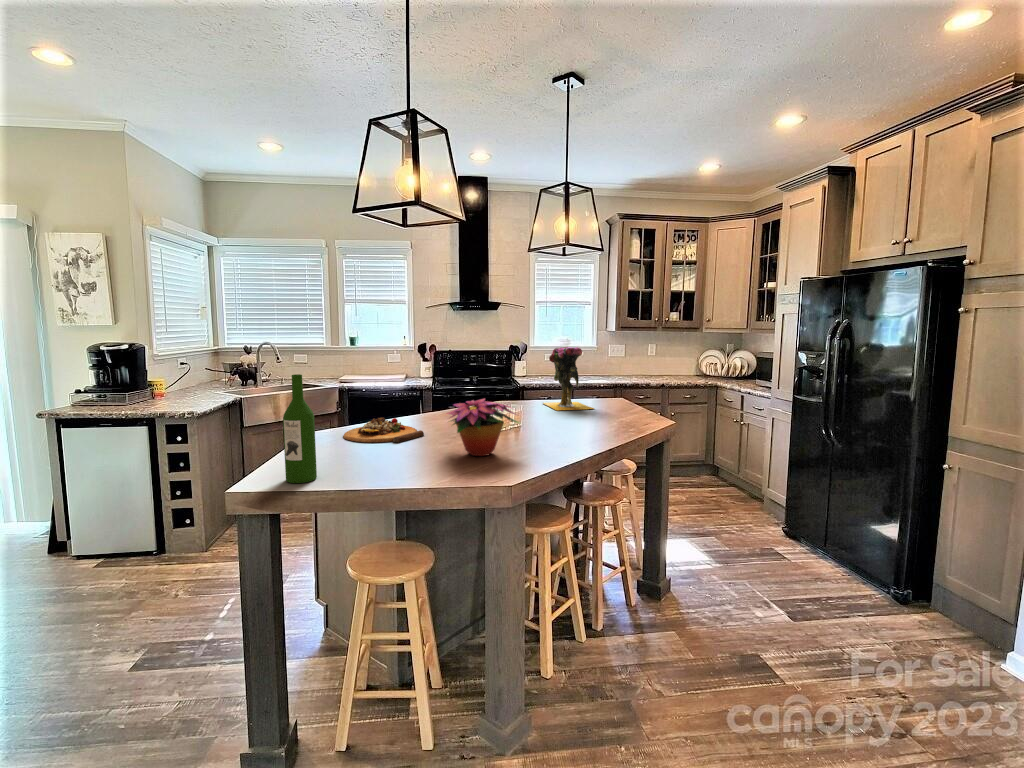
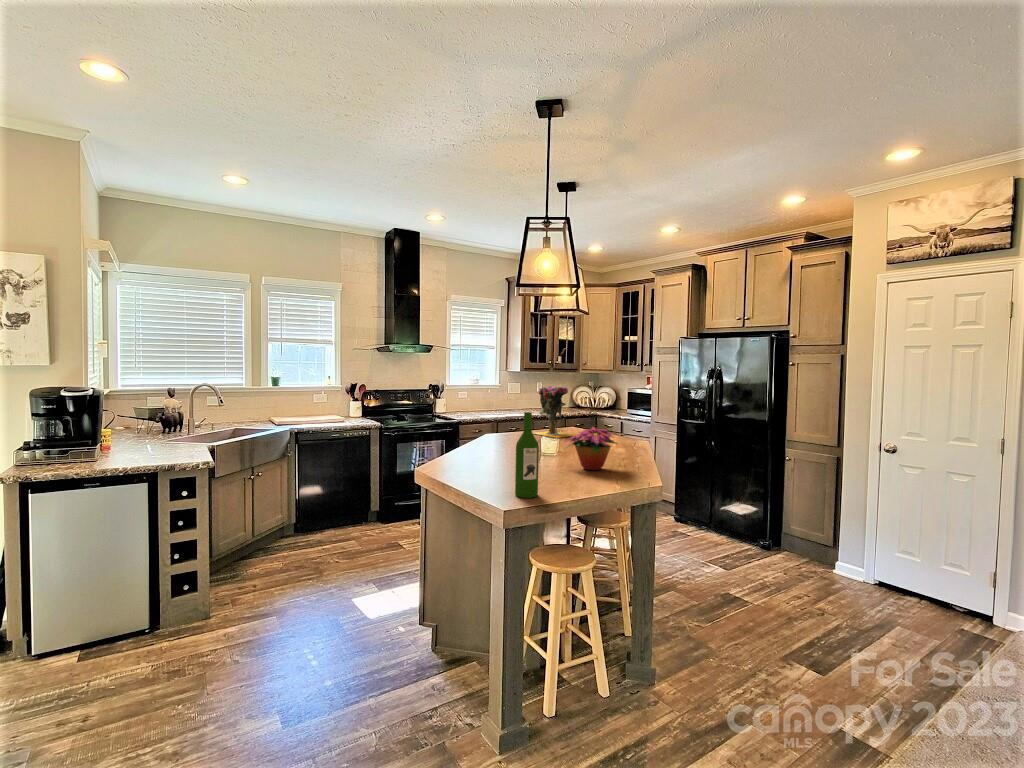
cutting board: present [343,417,424,442] -> none [451,449,518,469]

